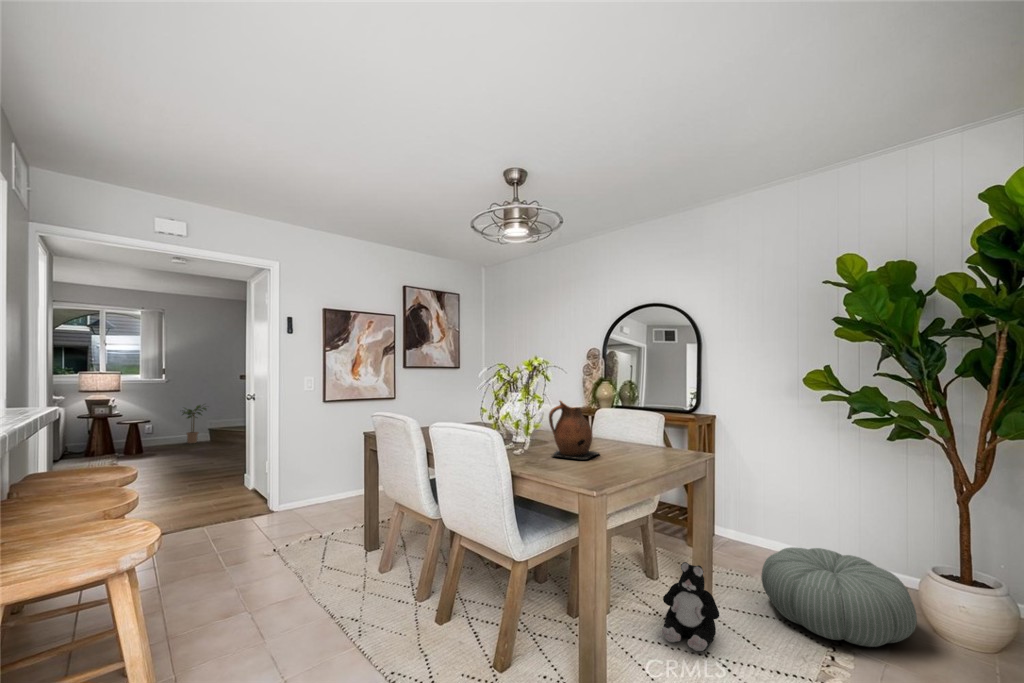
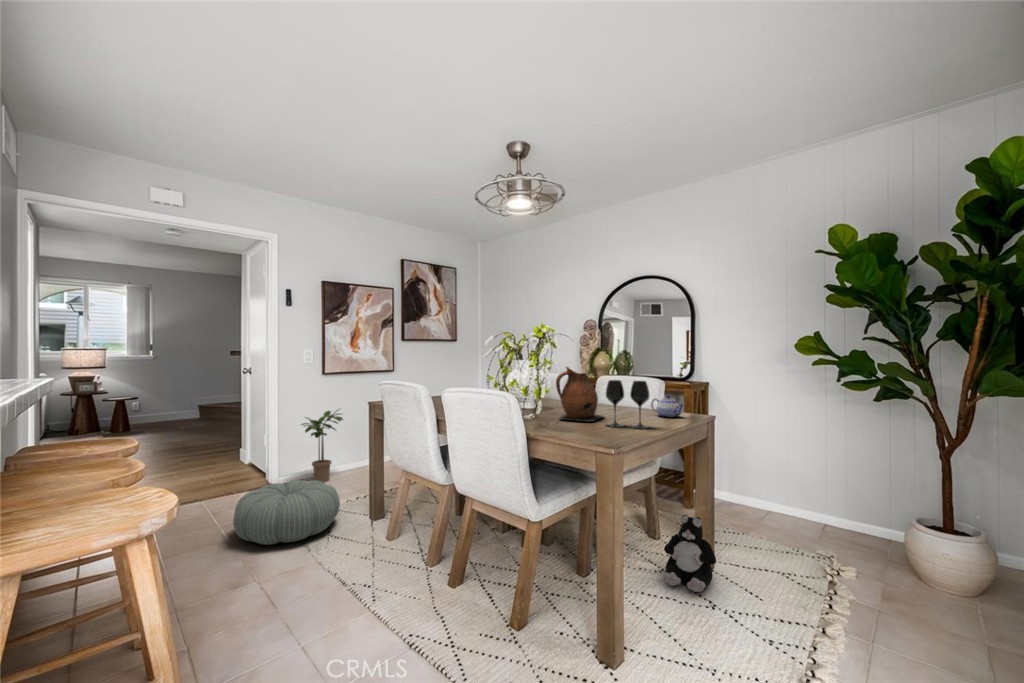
potted plant: present [183,405,206,443] -> present [301,409,343,482]
wine glass: none [599,416,647,469] -> present [606,380,650,429]
teapot: none [649,431,684,455] -> present [651,395,684,418]
pouf: present [761,547,917,647] -> present [233,480,340,545]

